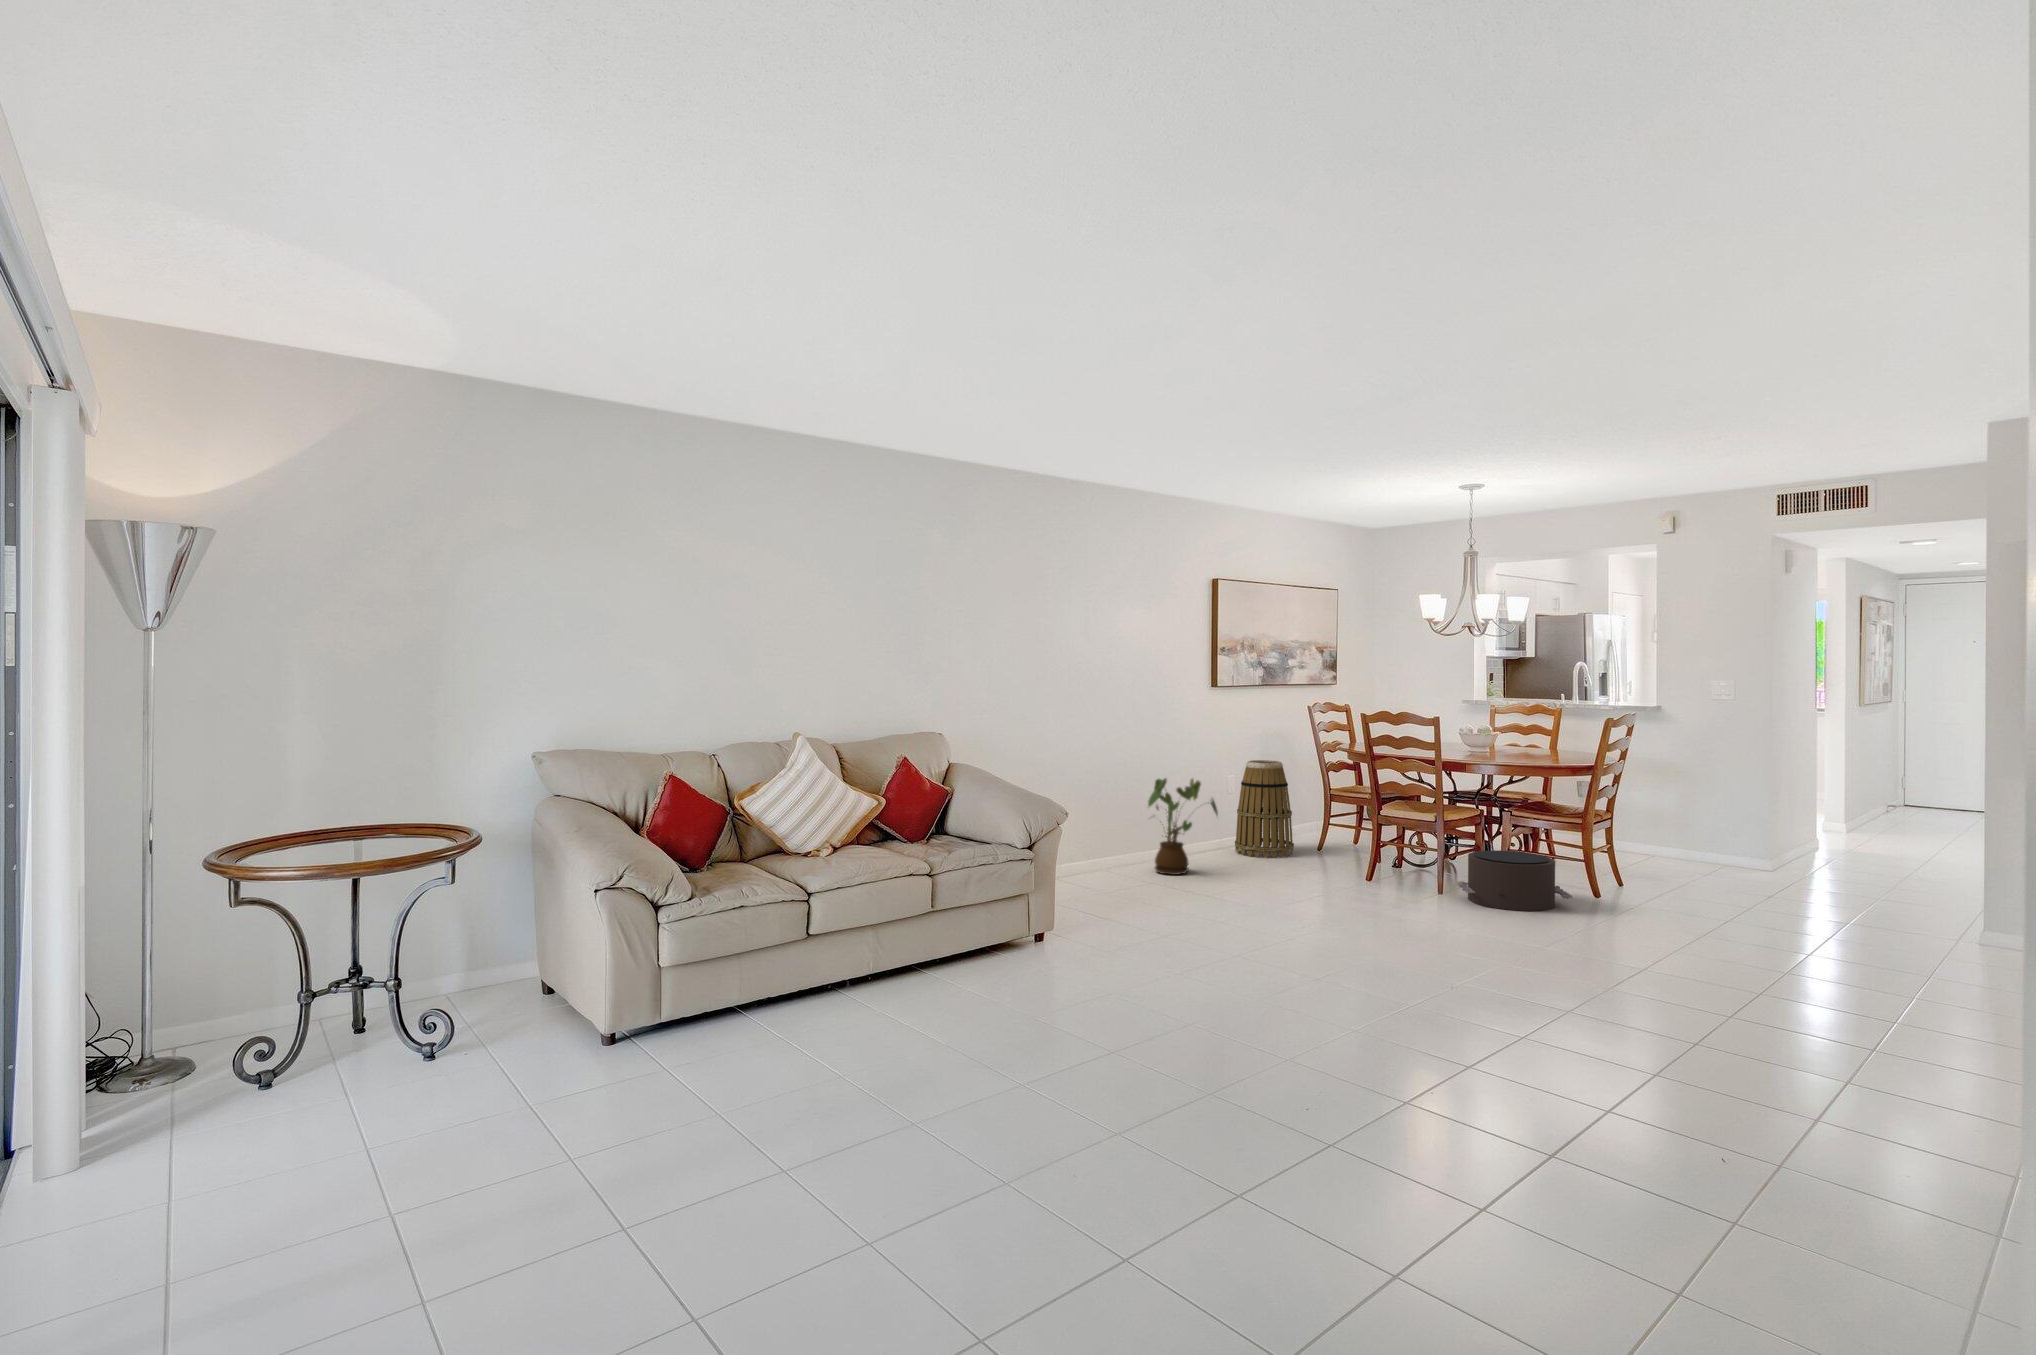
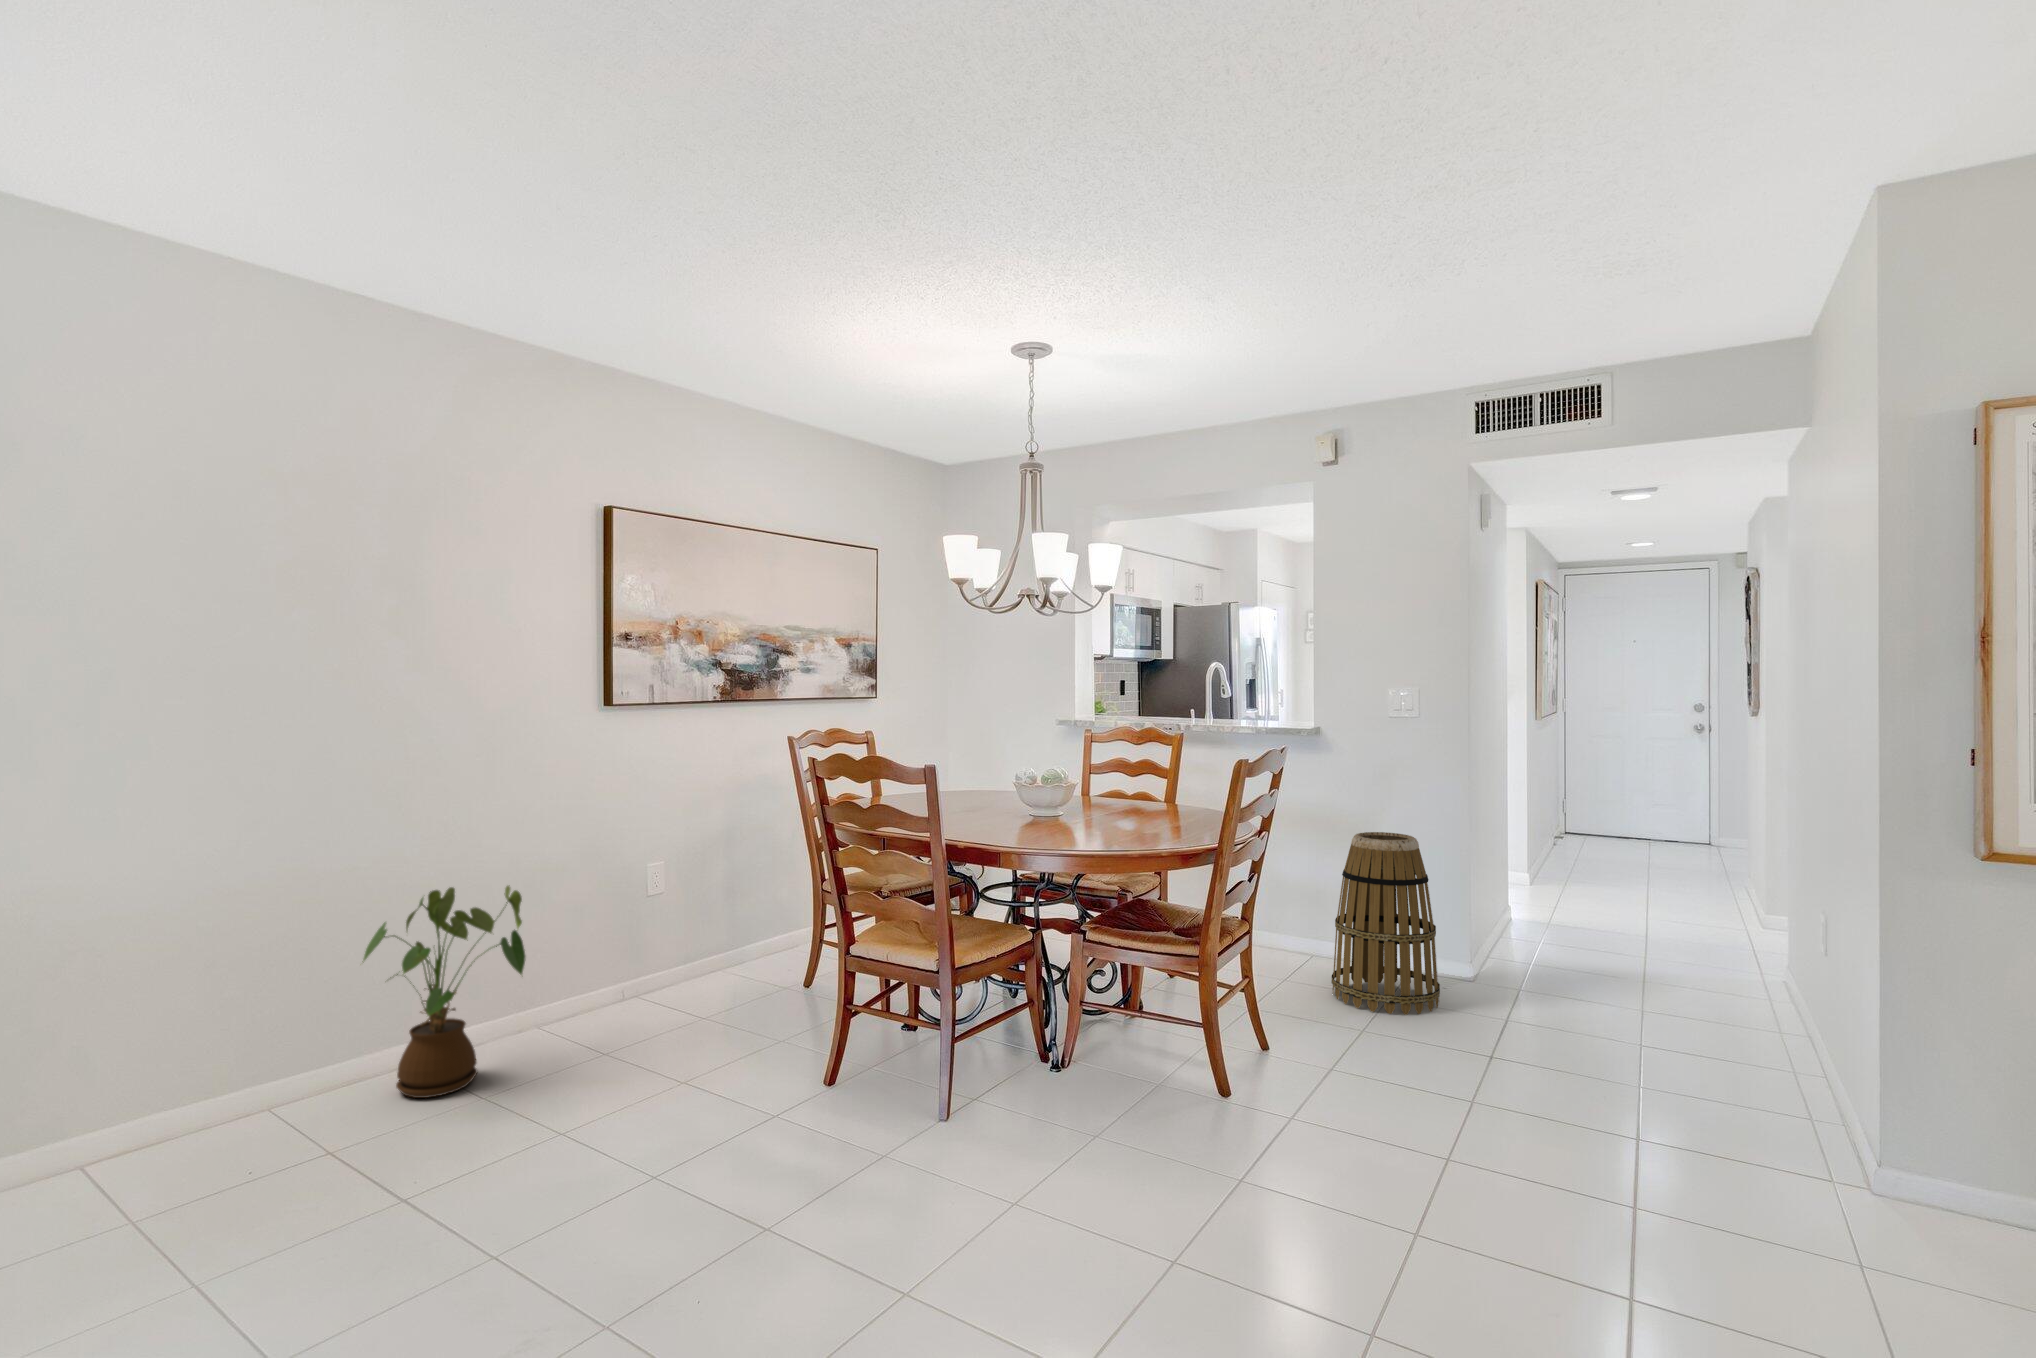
basket: present [1235,760,1294,858] -> present [1332,832,1440,1015]
pouf: present [1458,850,1573,911] -> none [961,1020,1168,1175]

